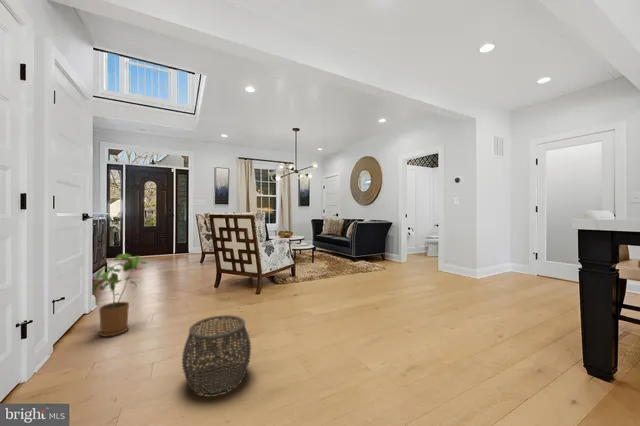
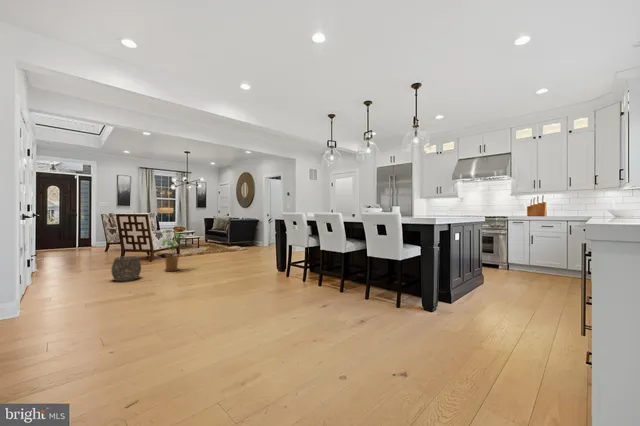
house plant: present [93,254,146,337] -> present [163,233,184,271]

